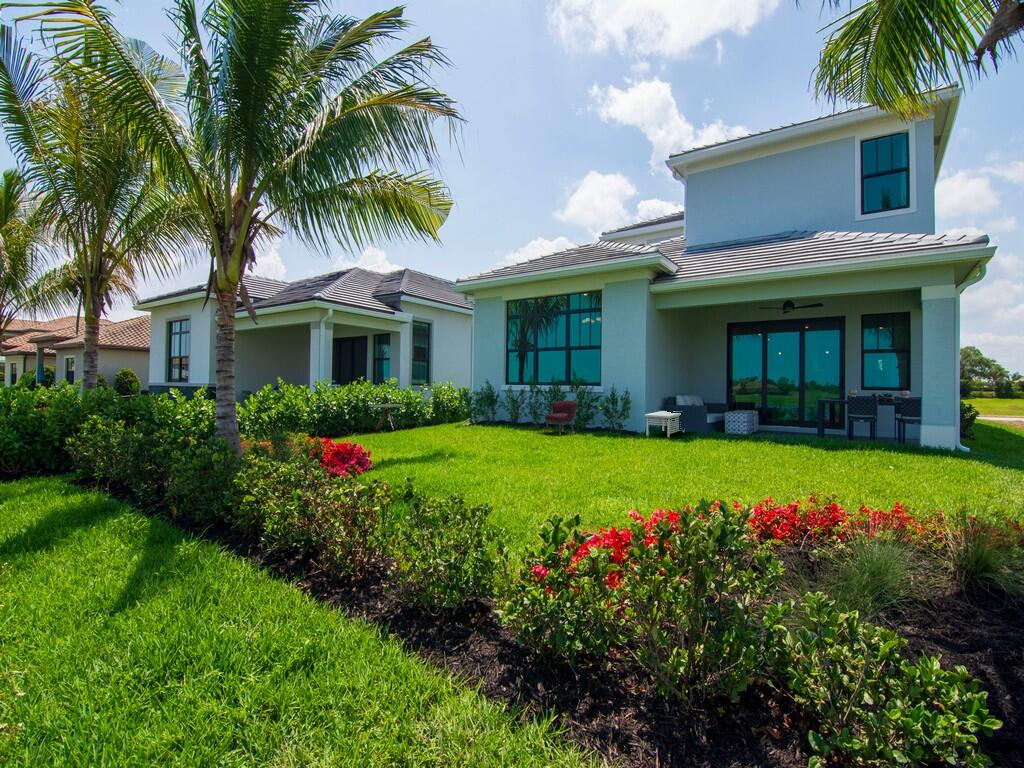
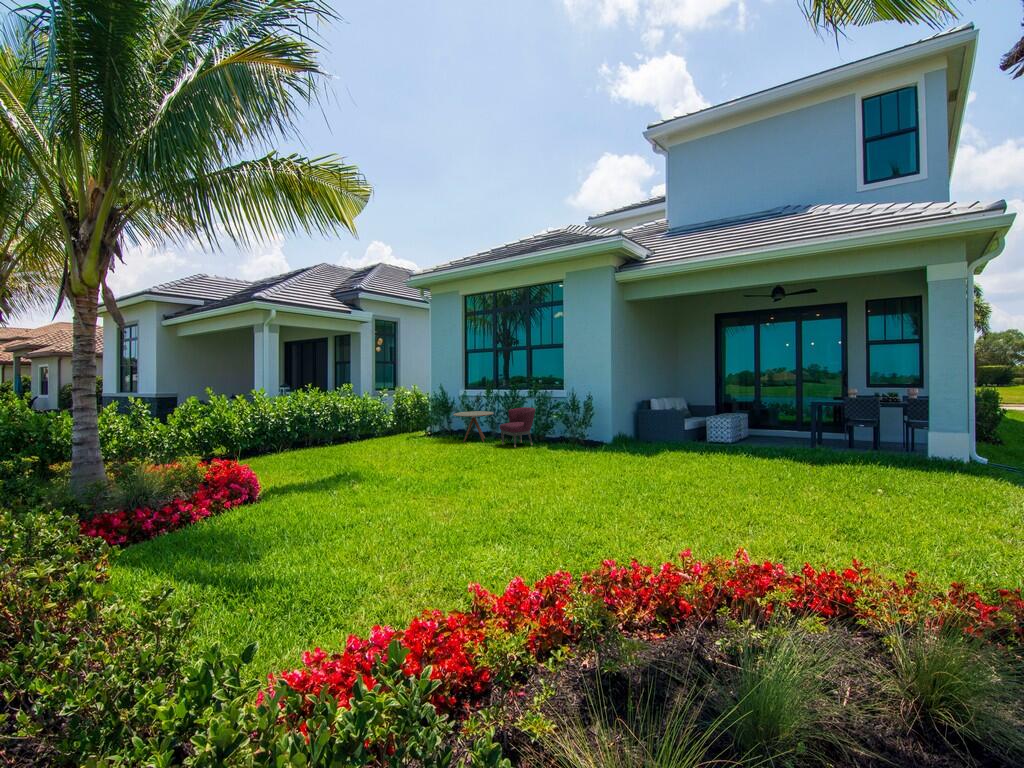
round table: present [368,404,404,430] -> present [453,411,493,442]
storage bench: present [645,411,685,437] -> none [610,416,660,449]

